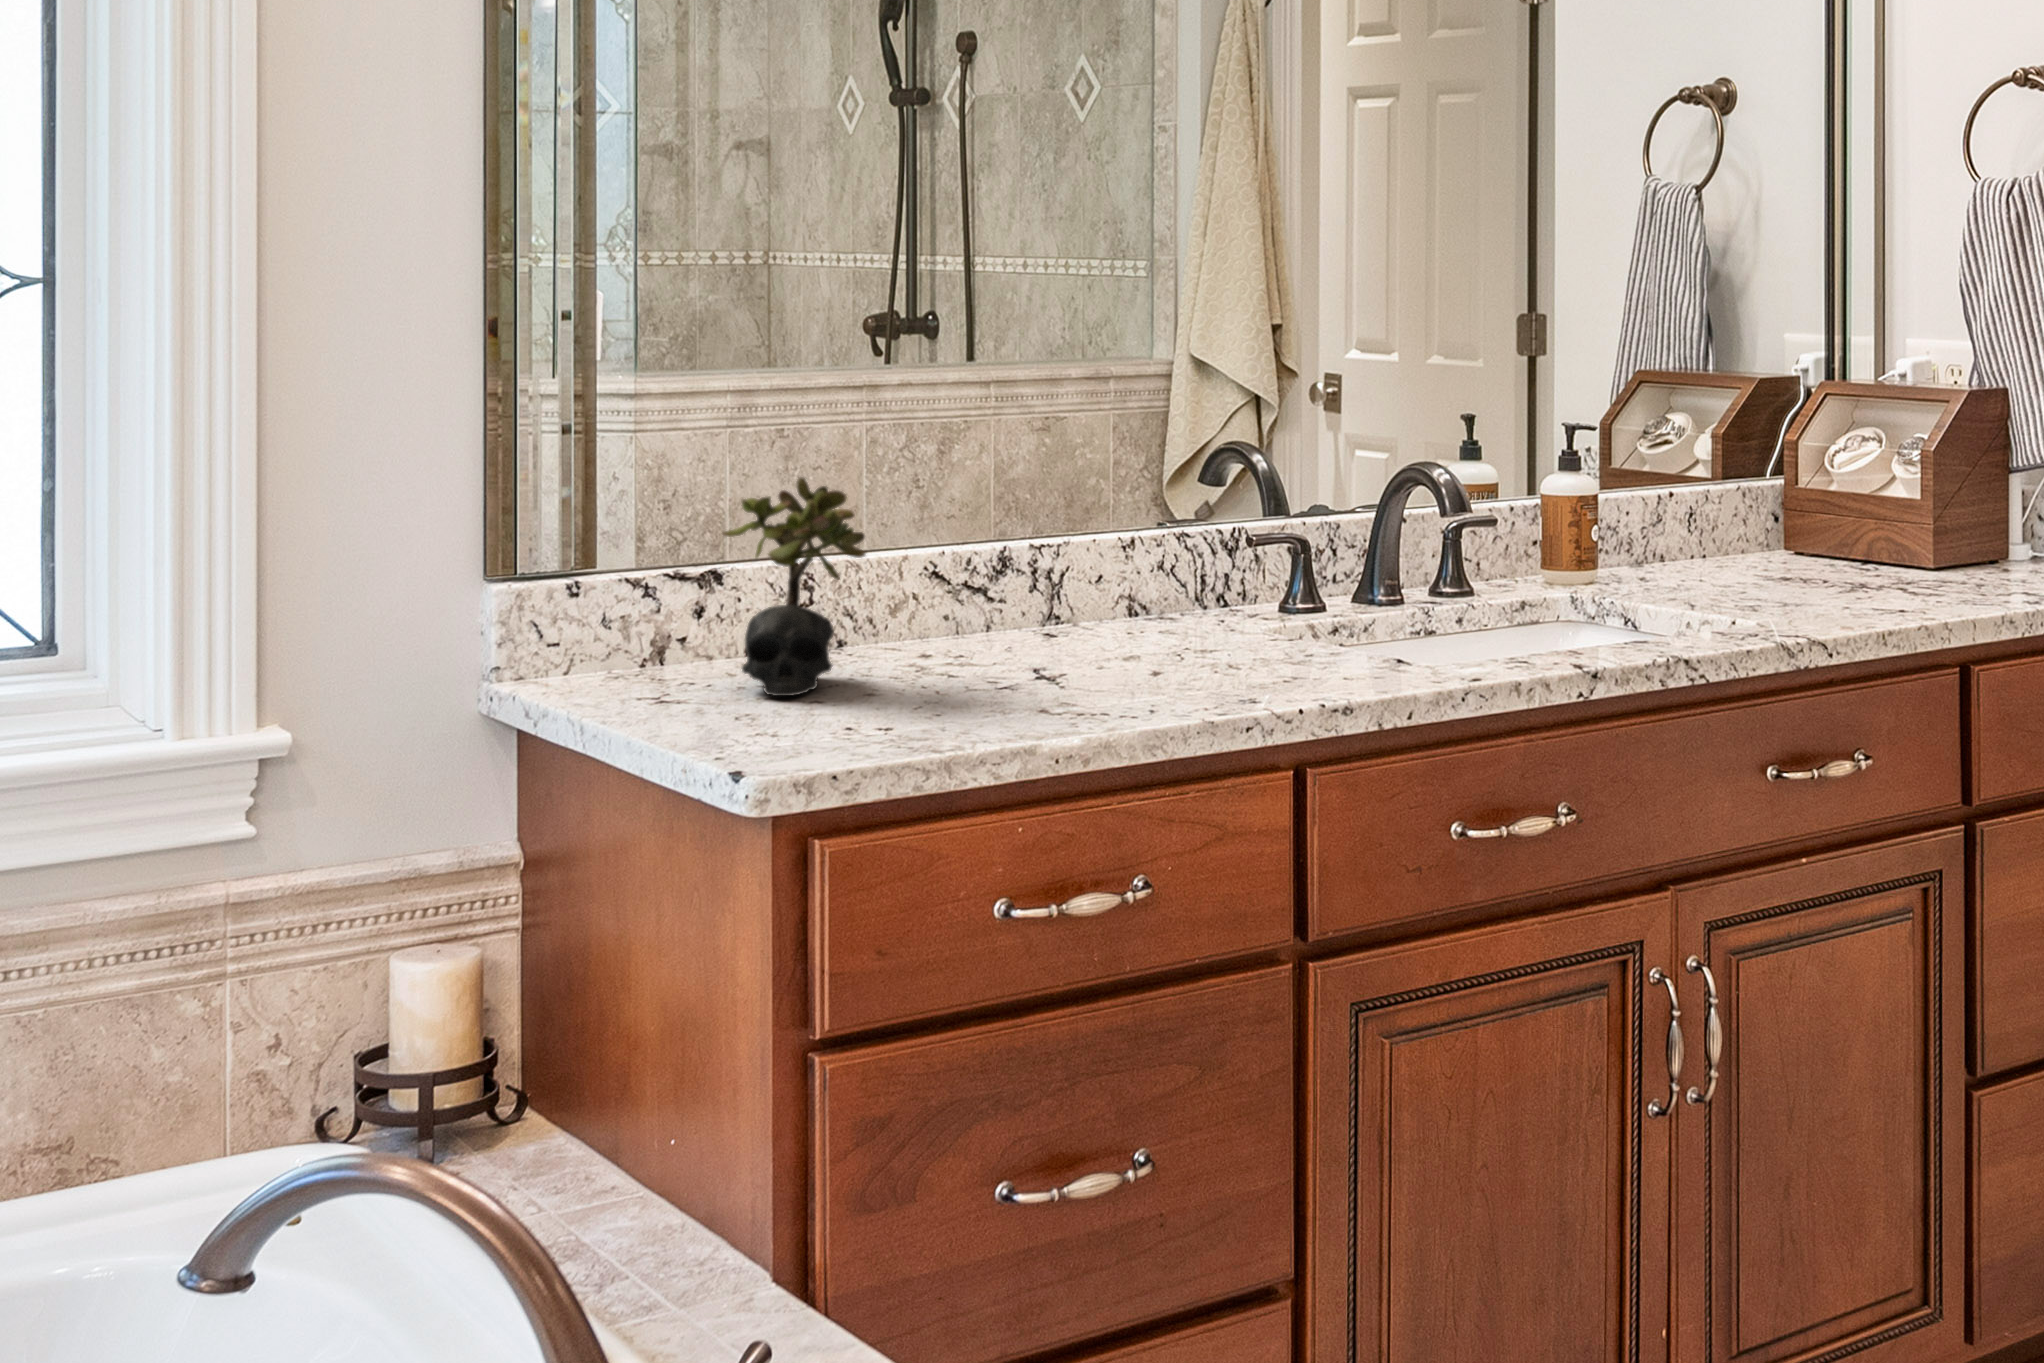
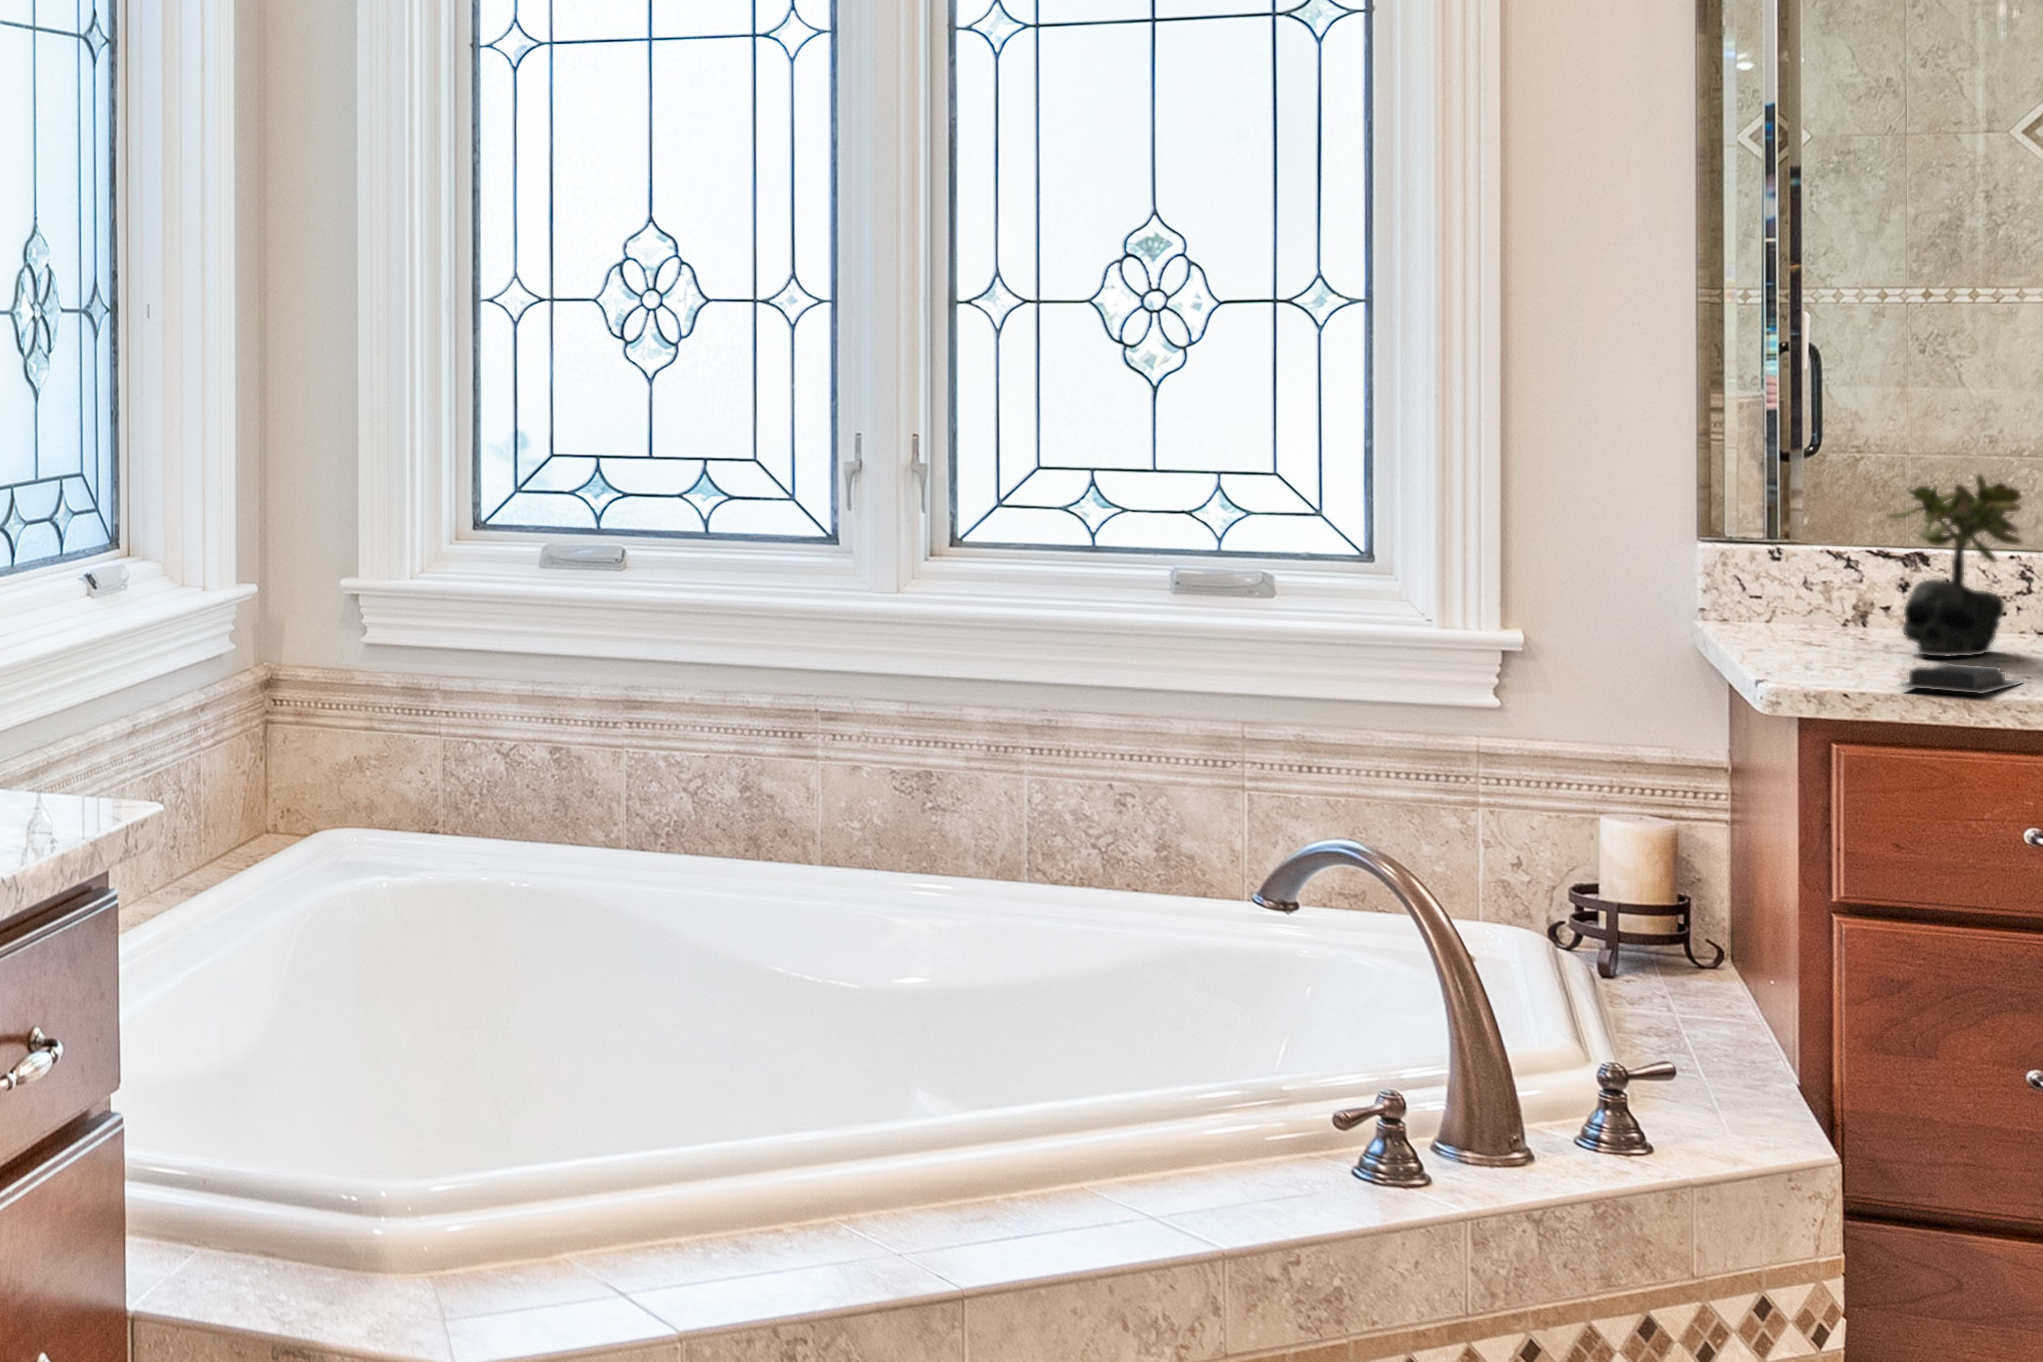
soap bar: none [836,707,928,753] -> present [1898,663,2020,694]

